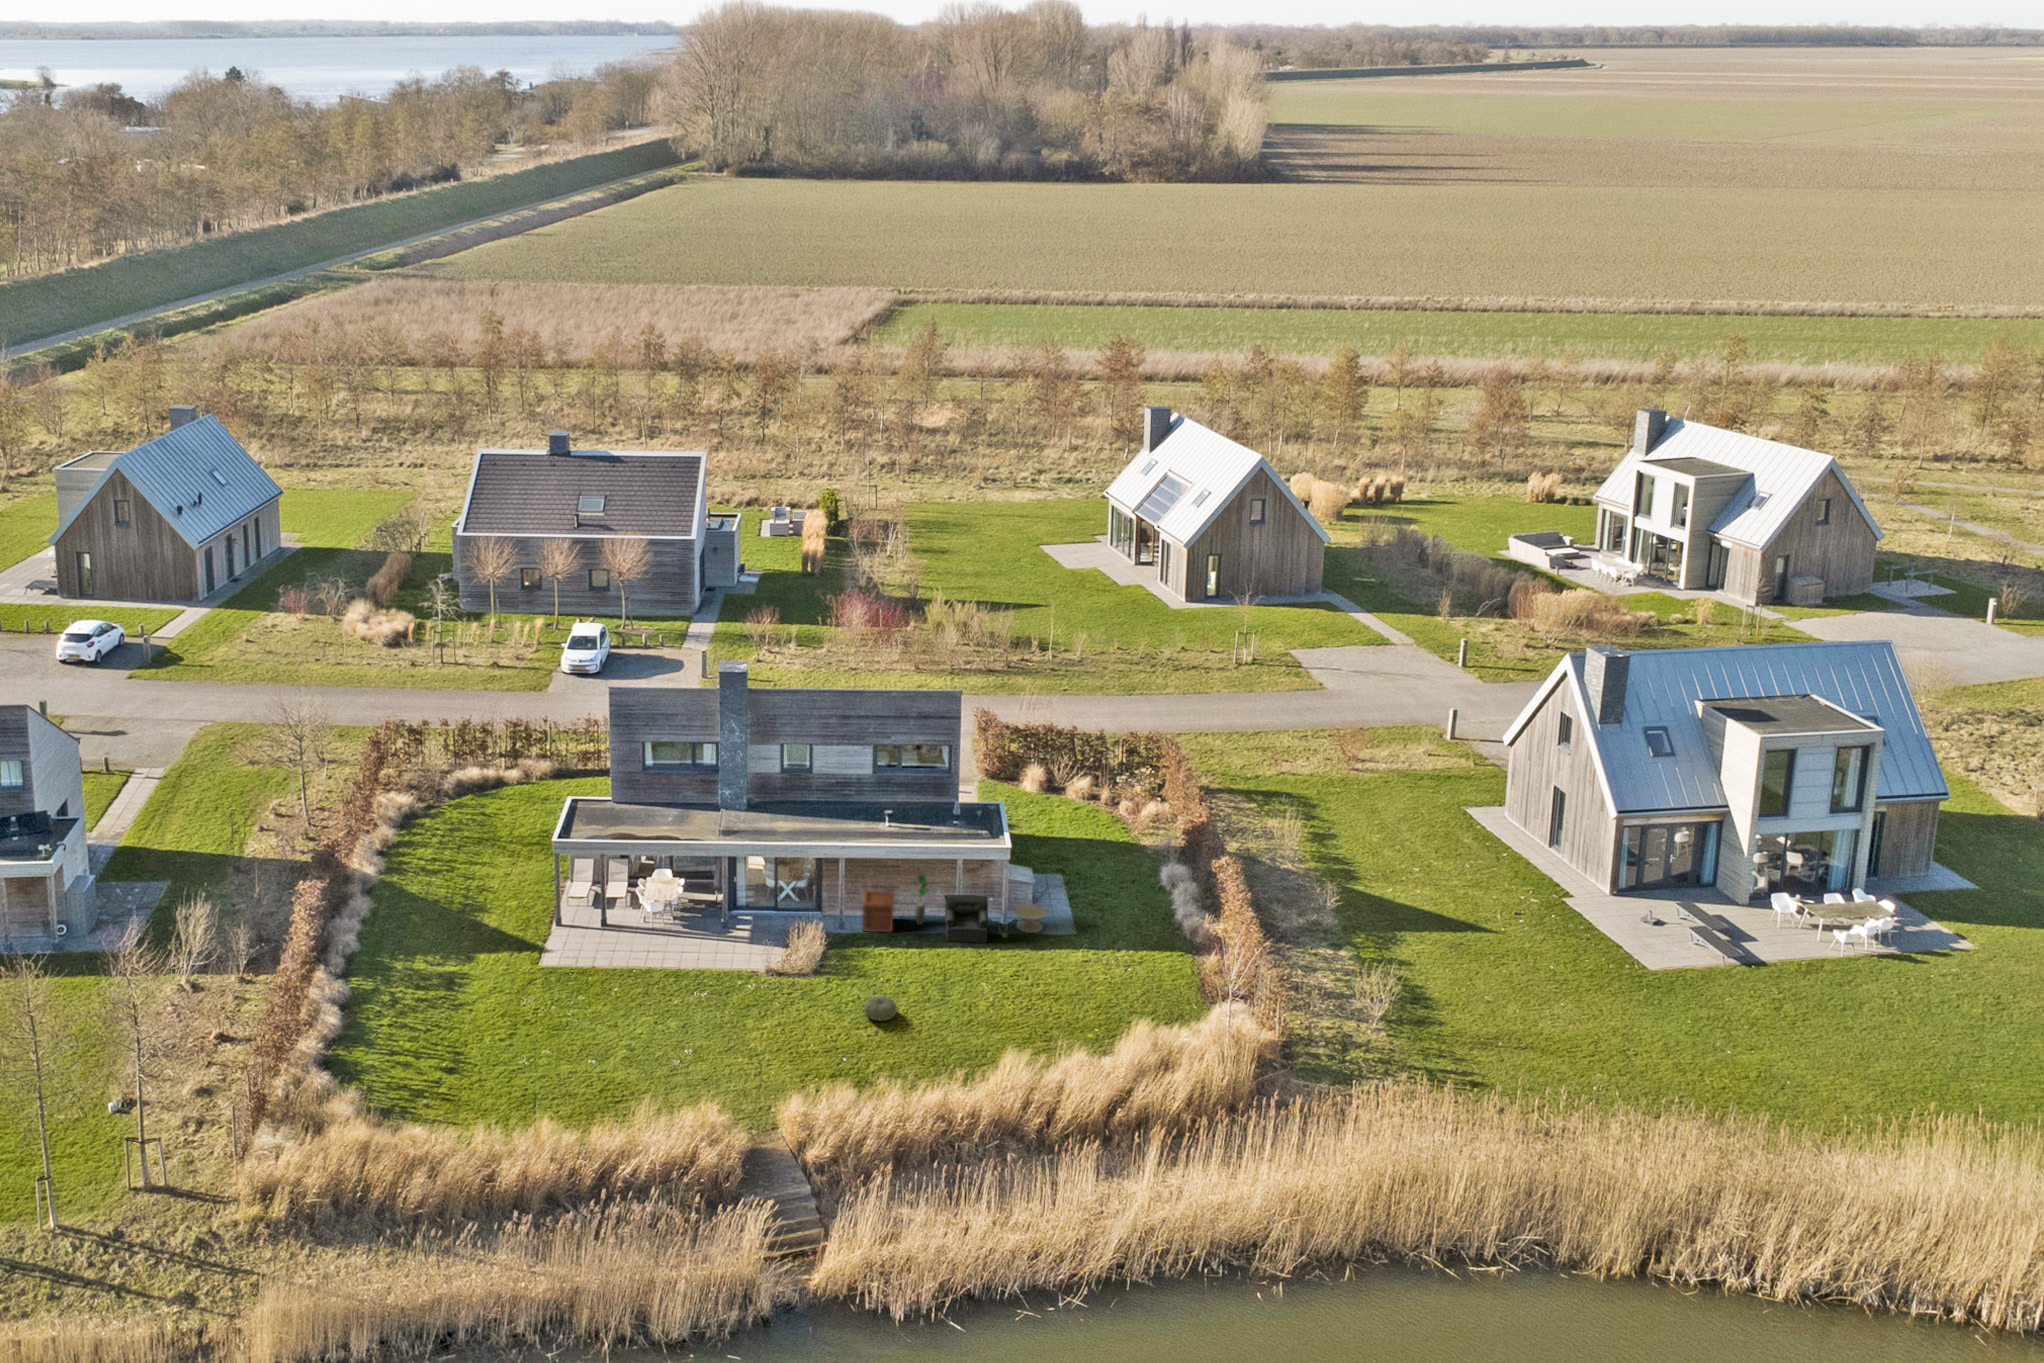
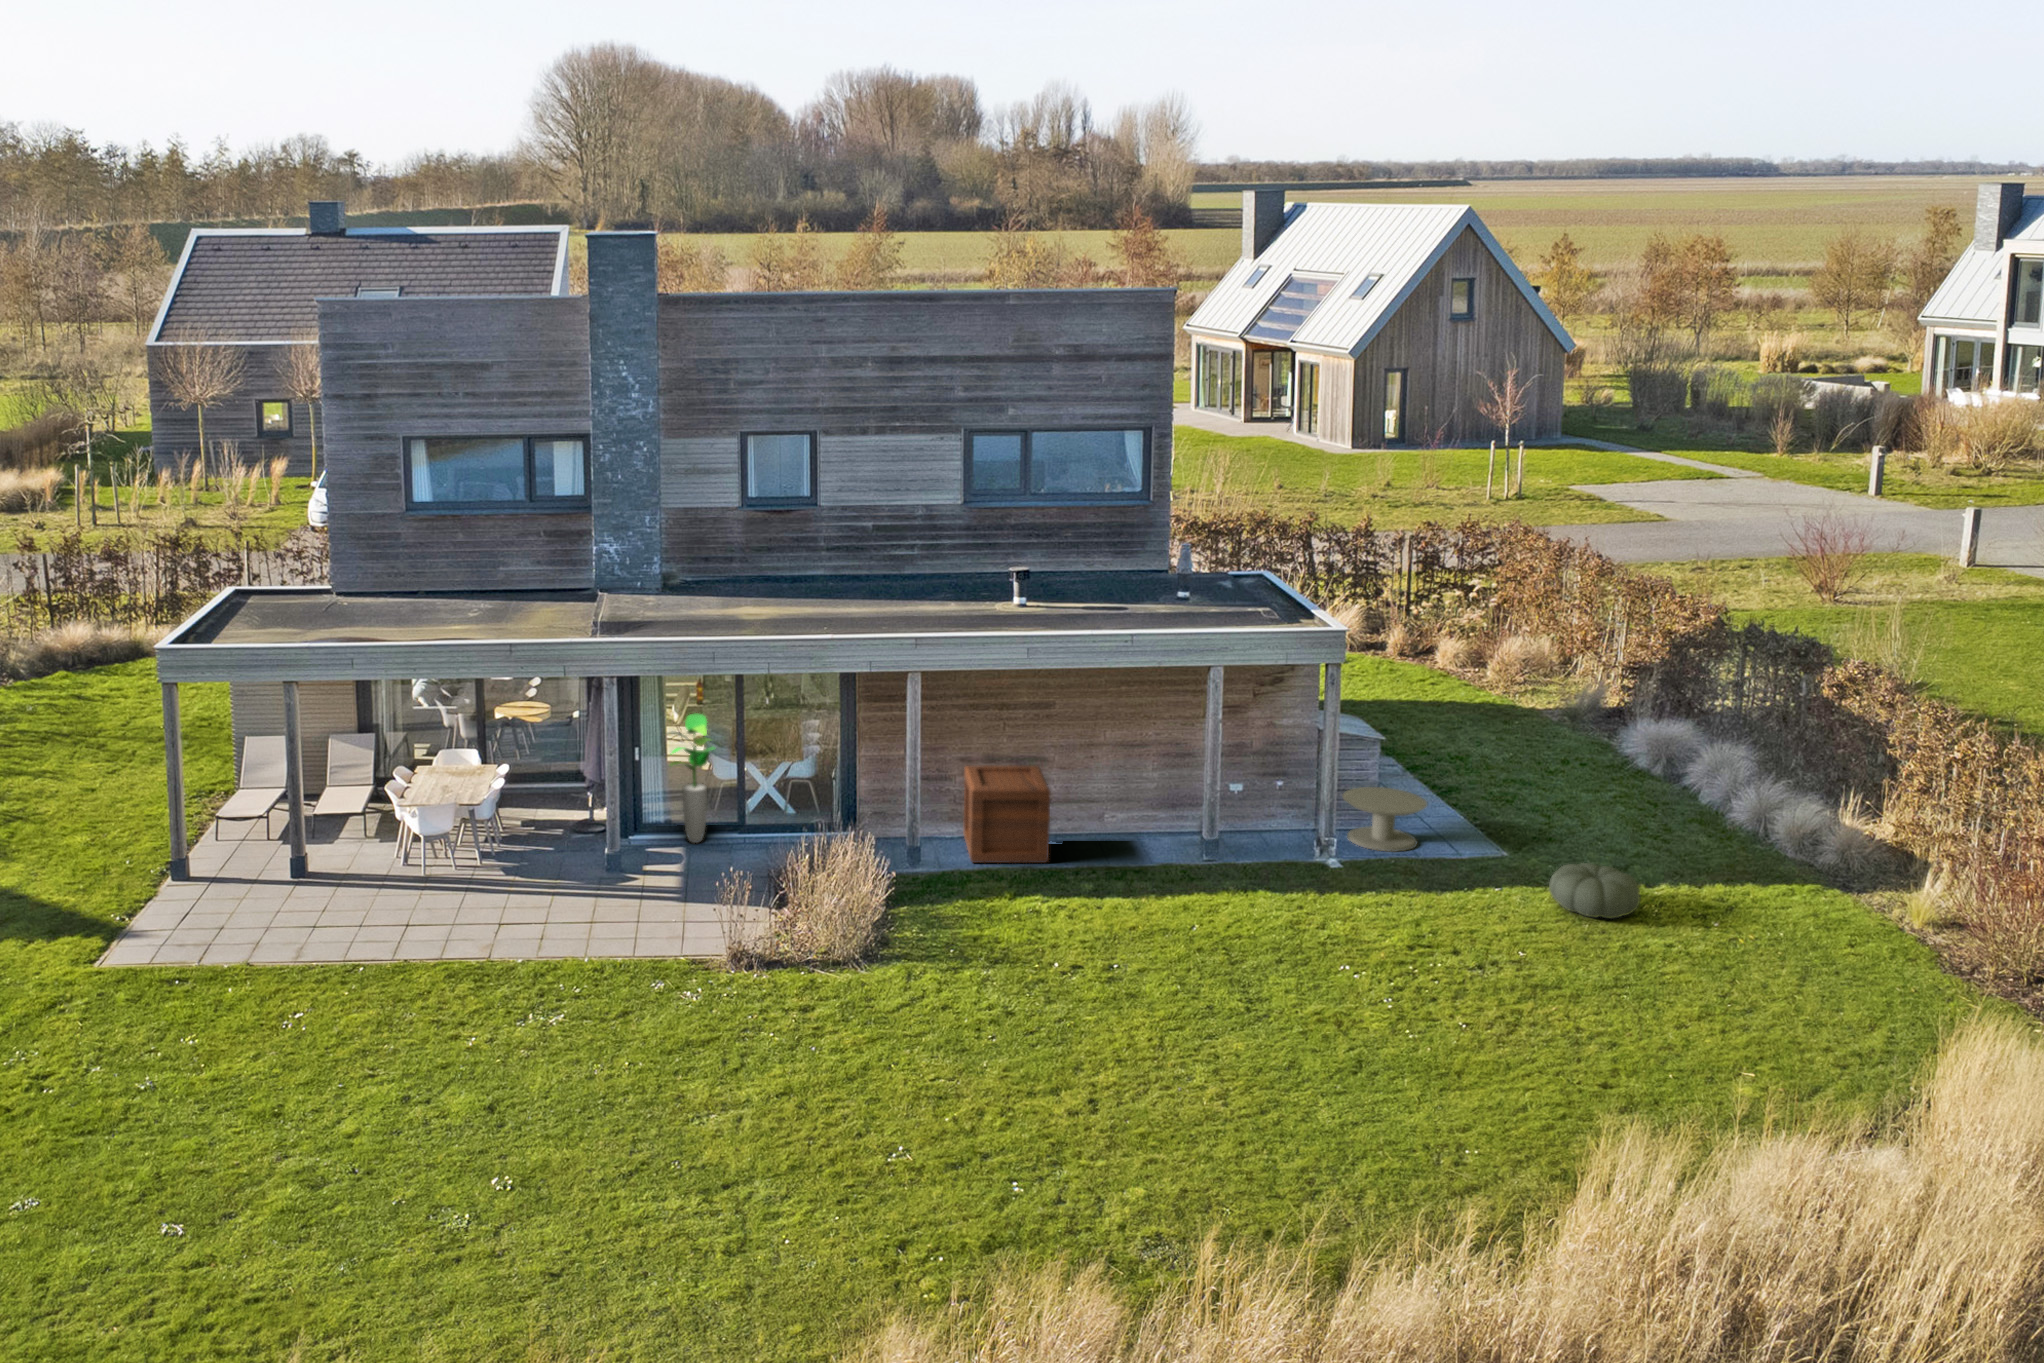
potted plant: present [916,874,929,925] -> present [669,714,714,843]
armchair: present [945,895,989,943] -> none [1171,763,1301,875]
pouf: present [864,996,897,1021] -> present [1549,863,1640,919]

